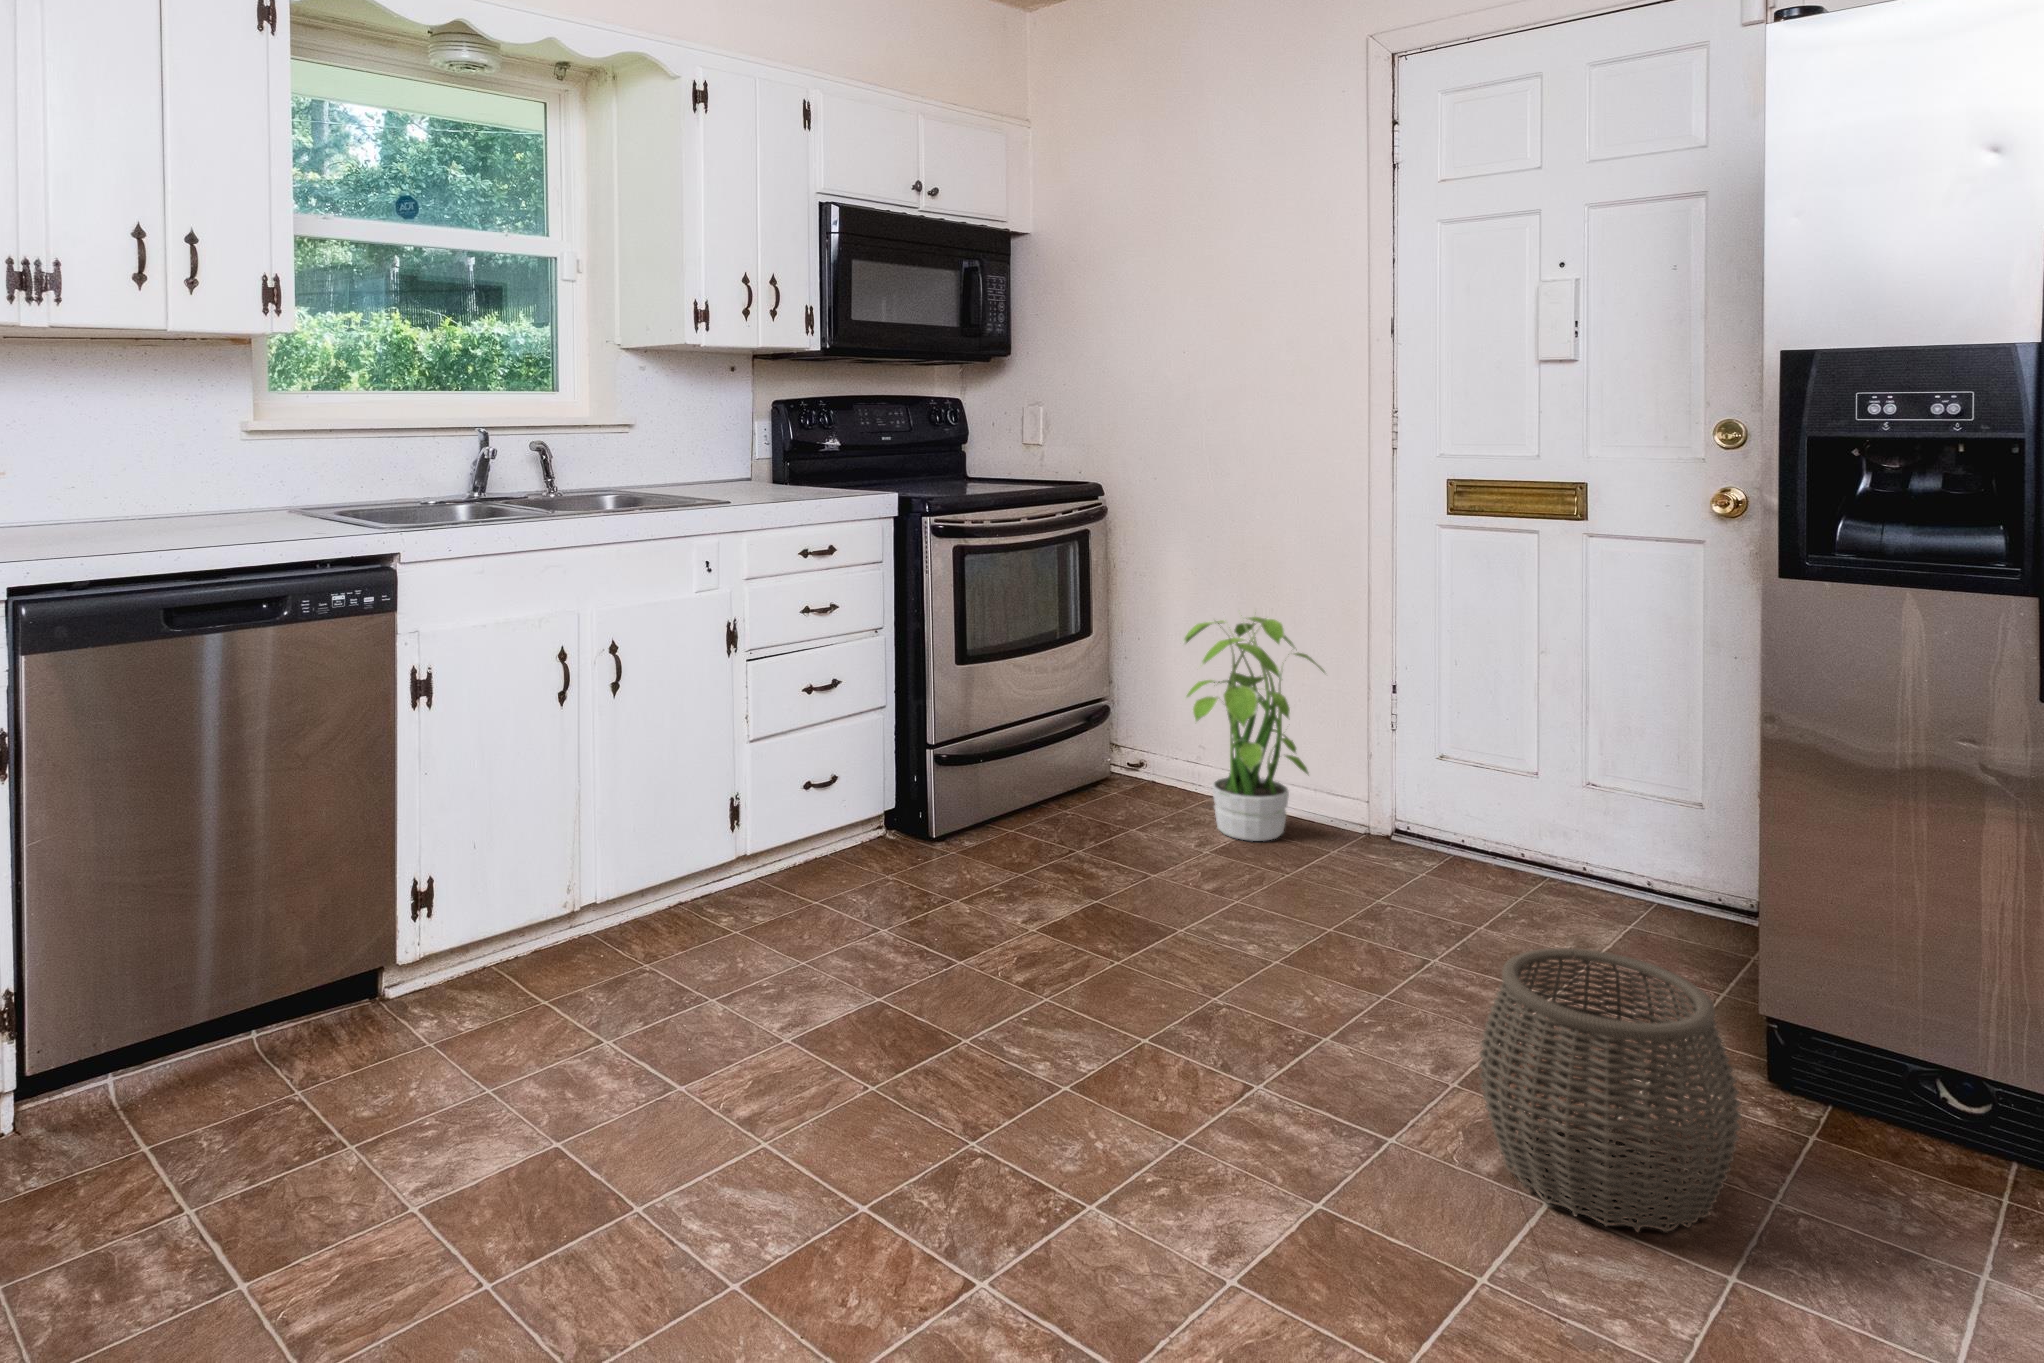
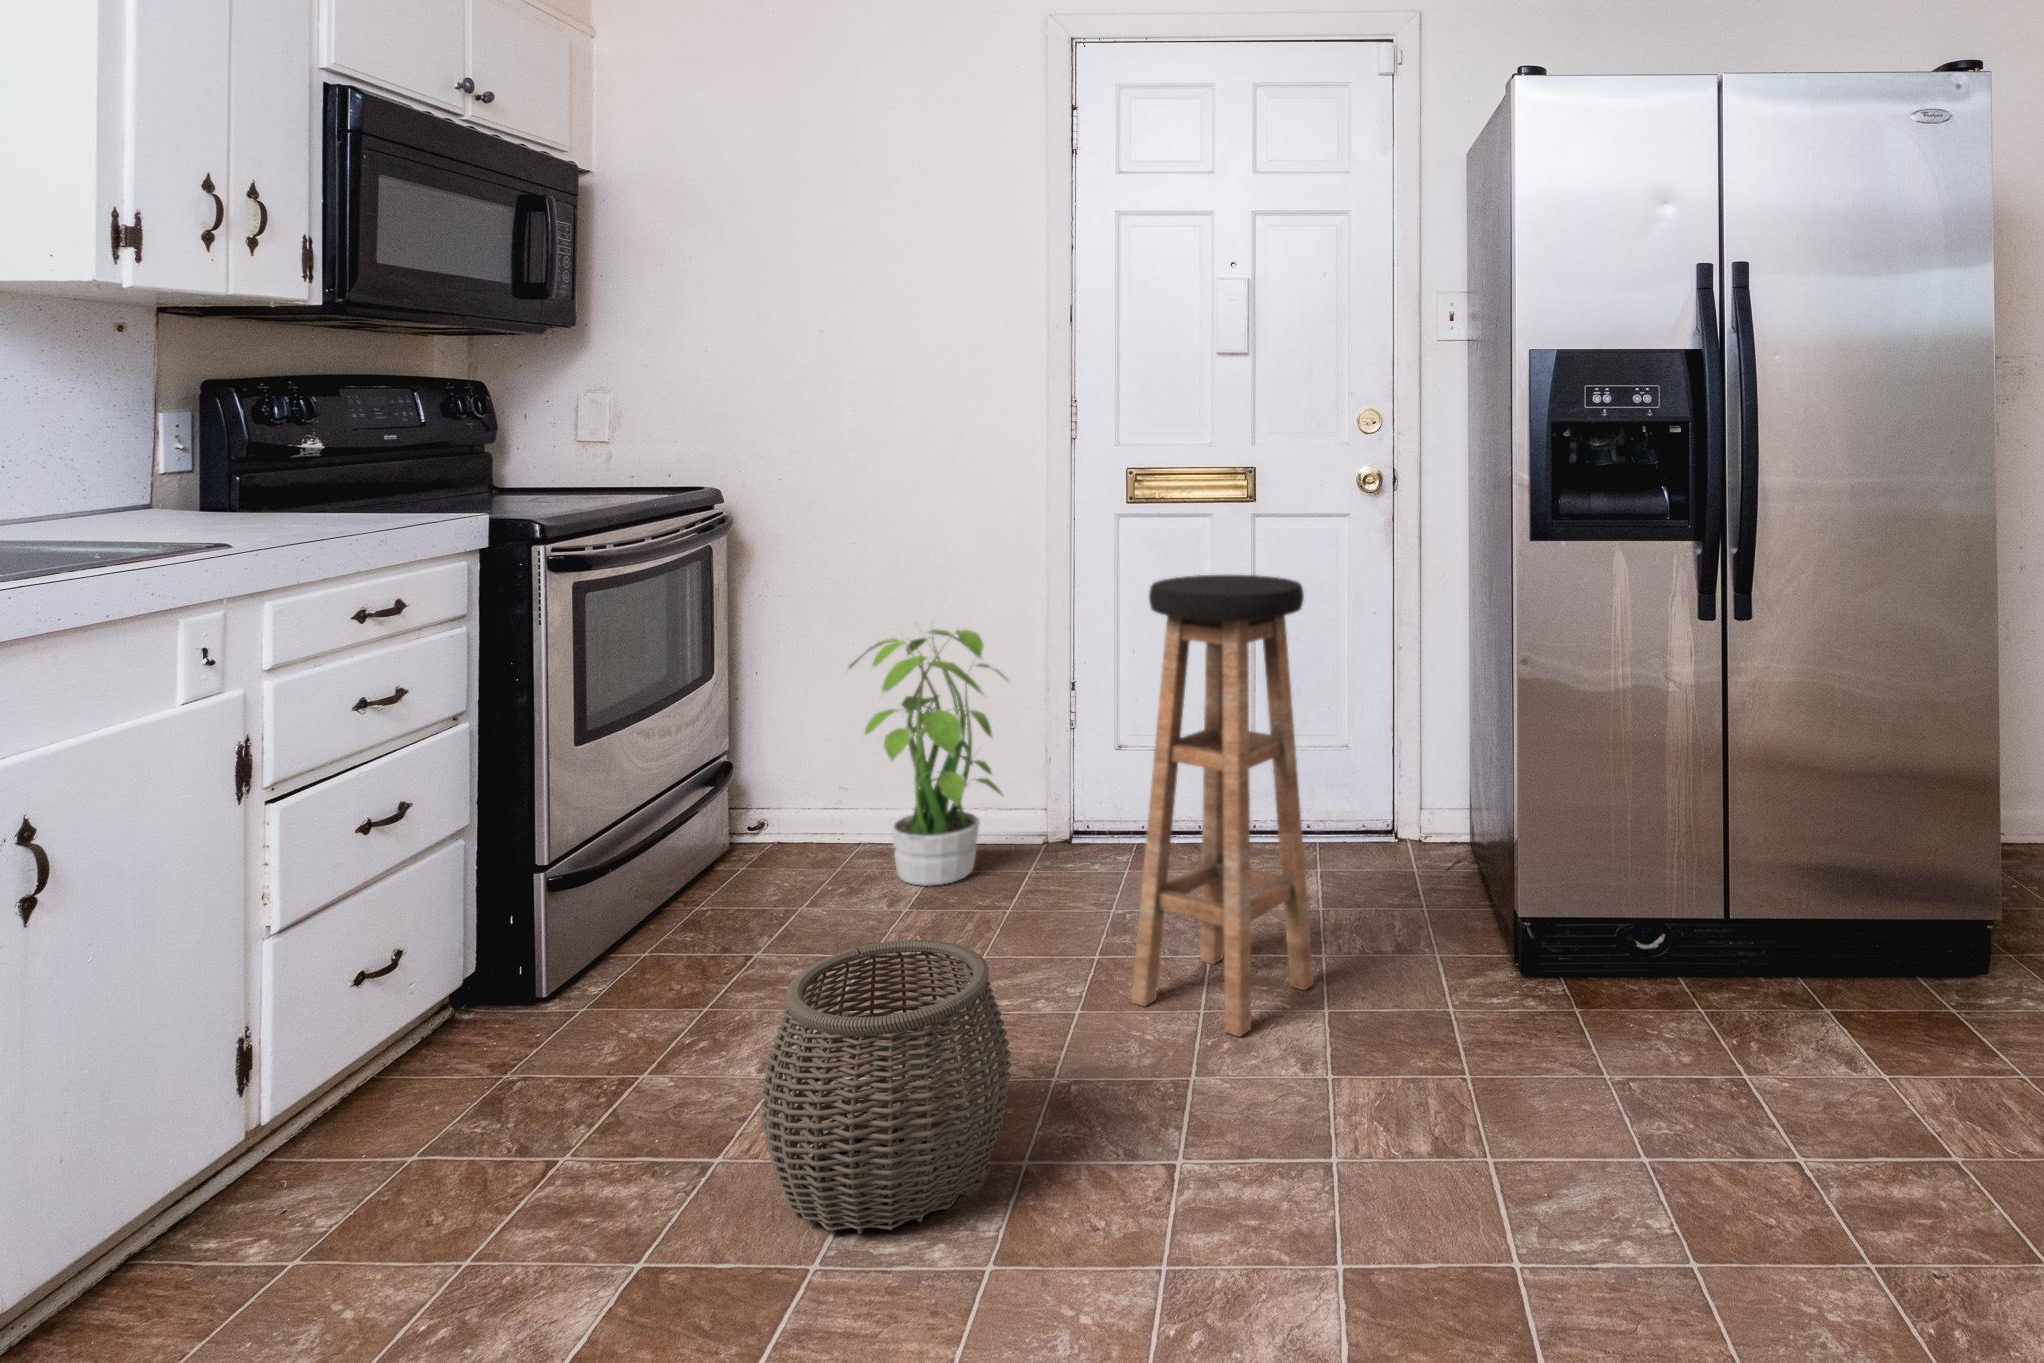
bar stool: none [1324,584,1513,1024] -> present [1131,575,1314,1037]
woven basket: present [1479,948,1741,1232] -> present [760,940,1011,1234]

